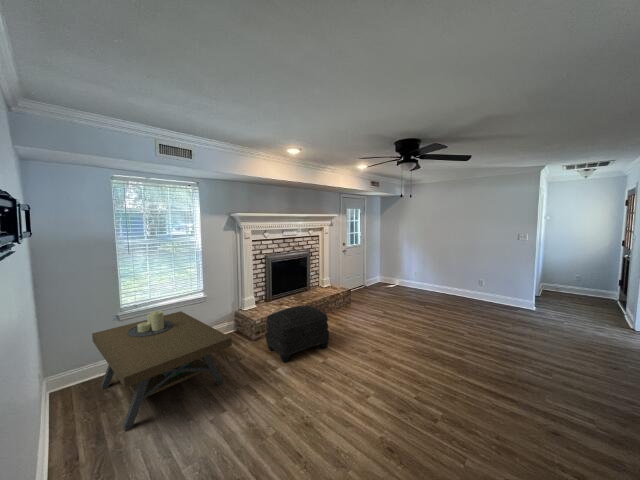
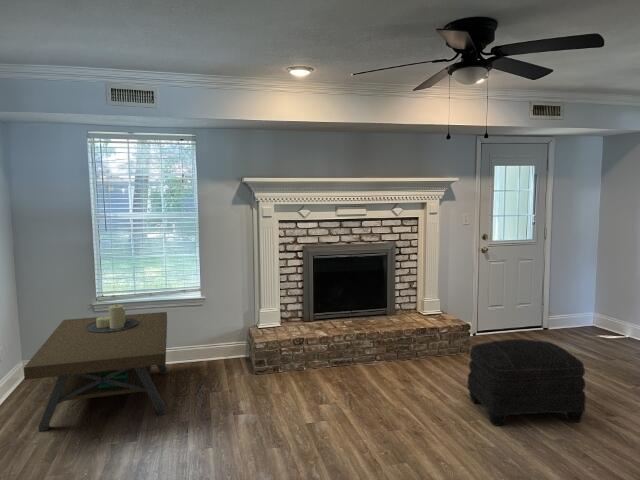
ottoman: present [266,306,329,363] -> present [468,339,586,426]

